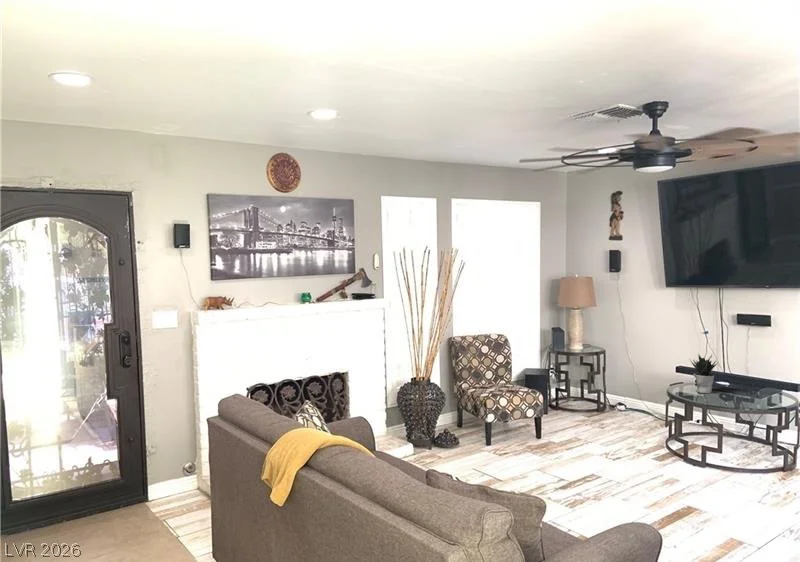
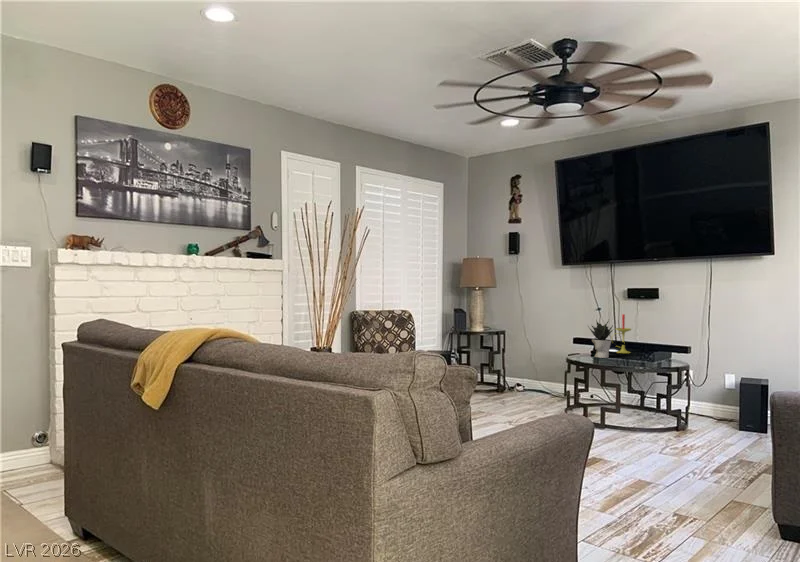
candle: none [716,345,738,387] -> present [616,314,631,353]

